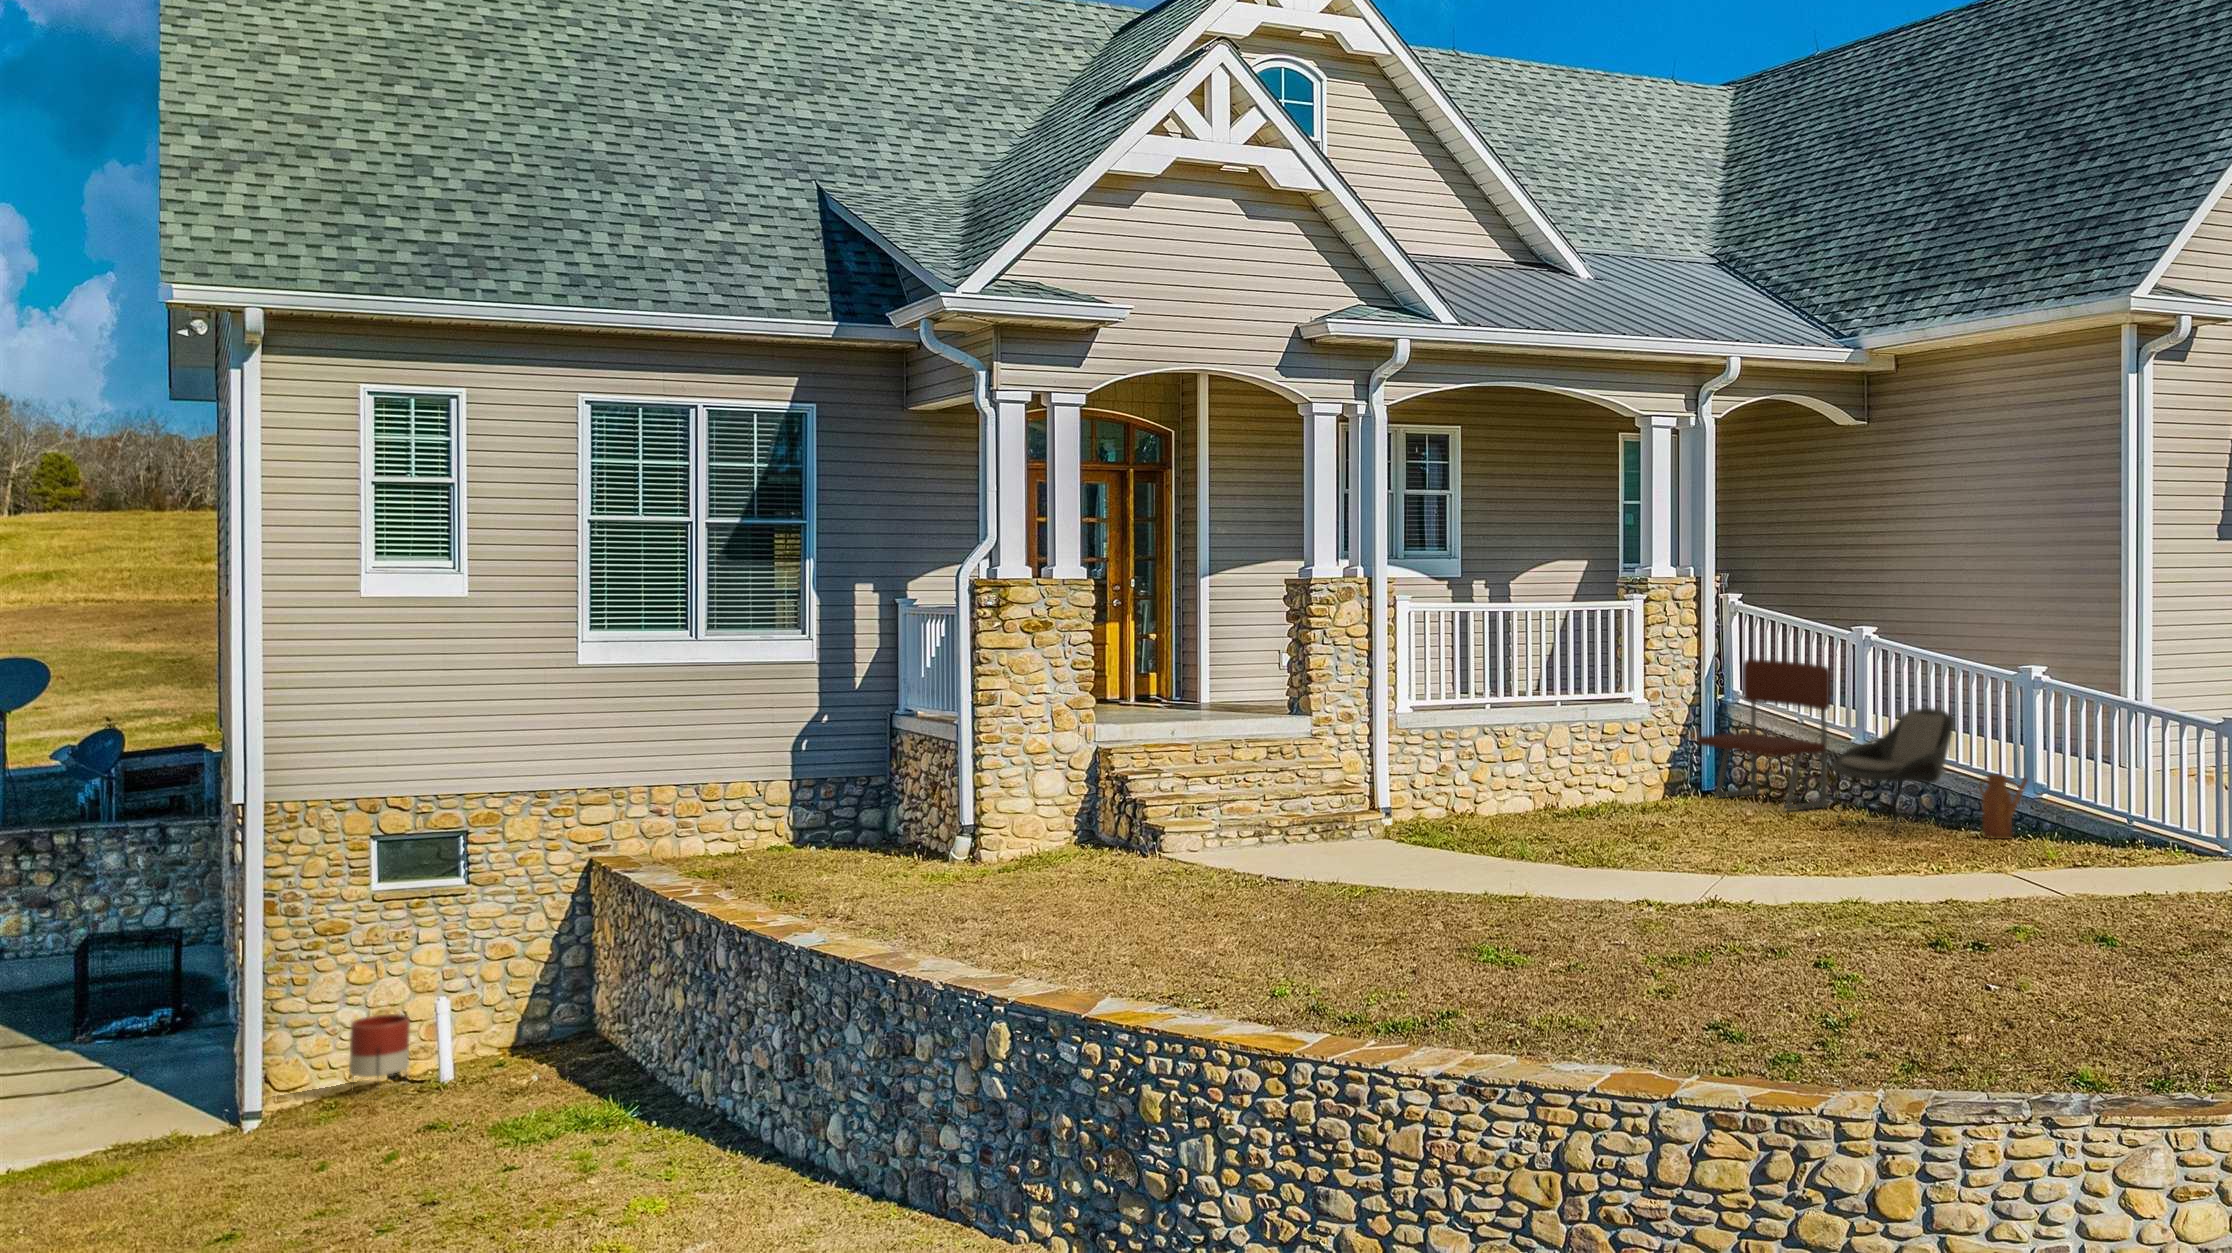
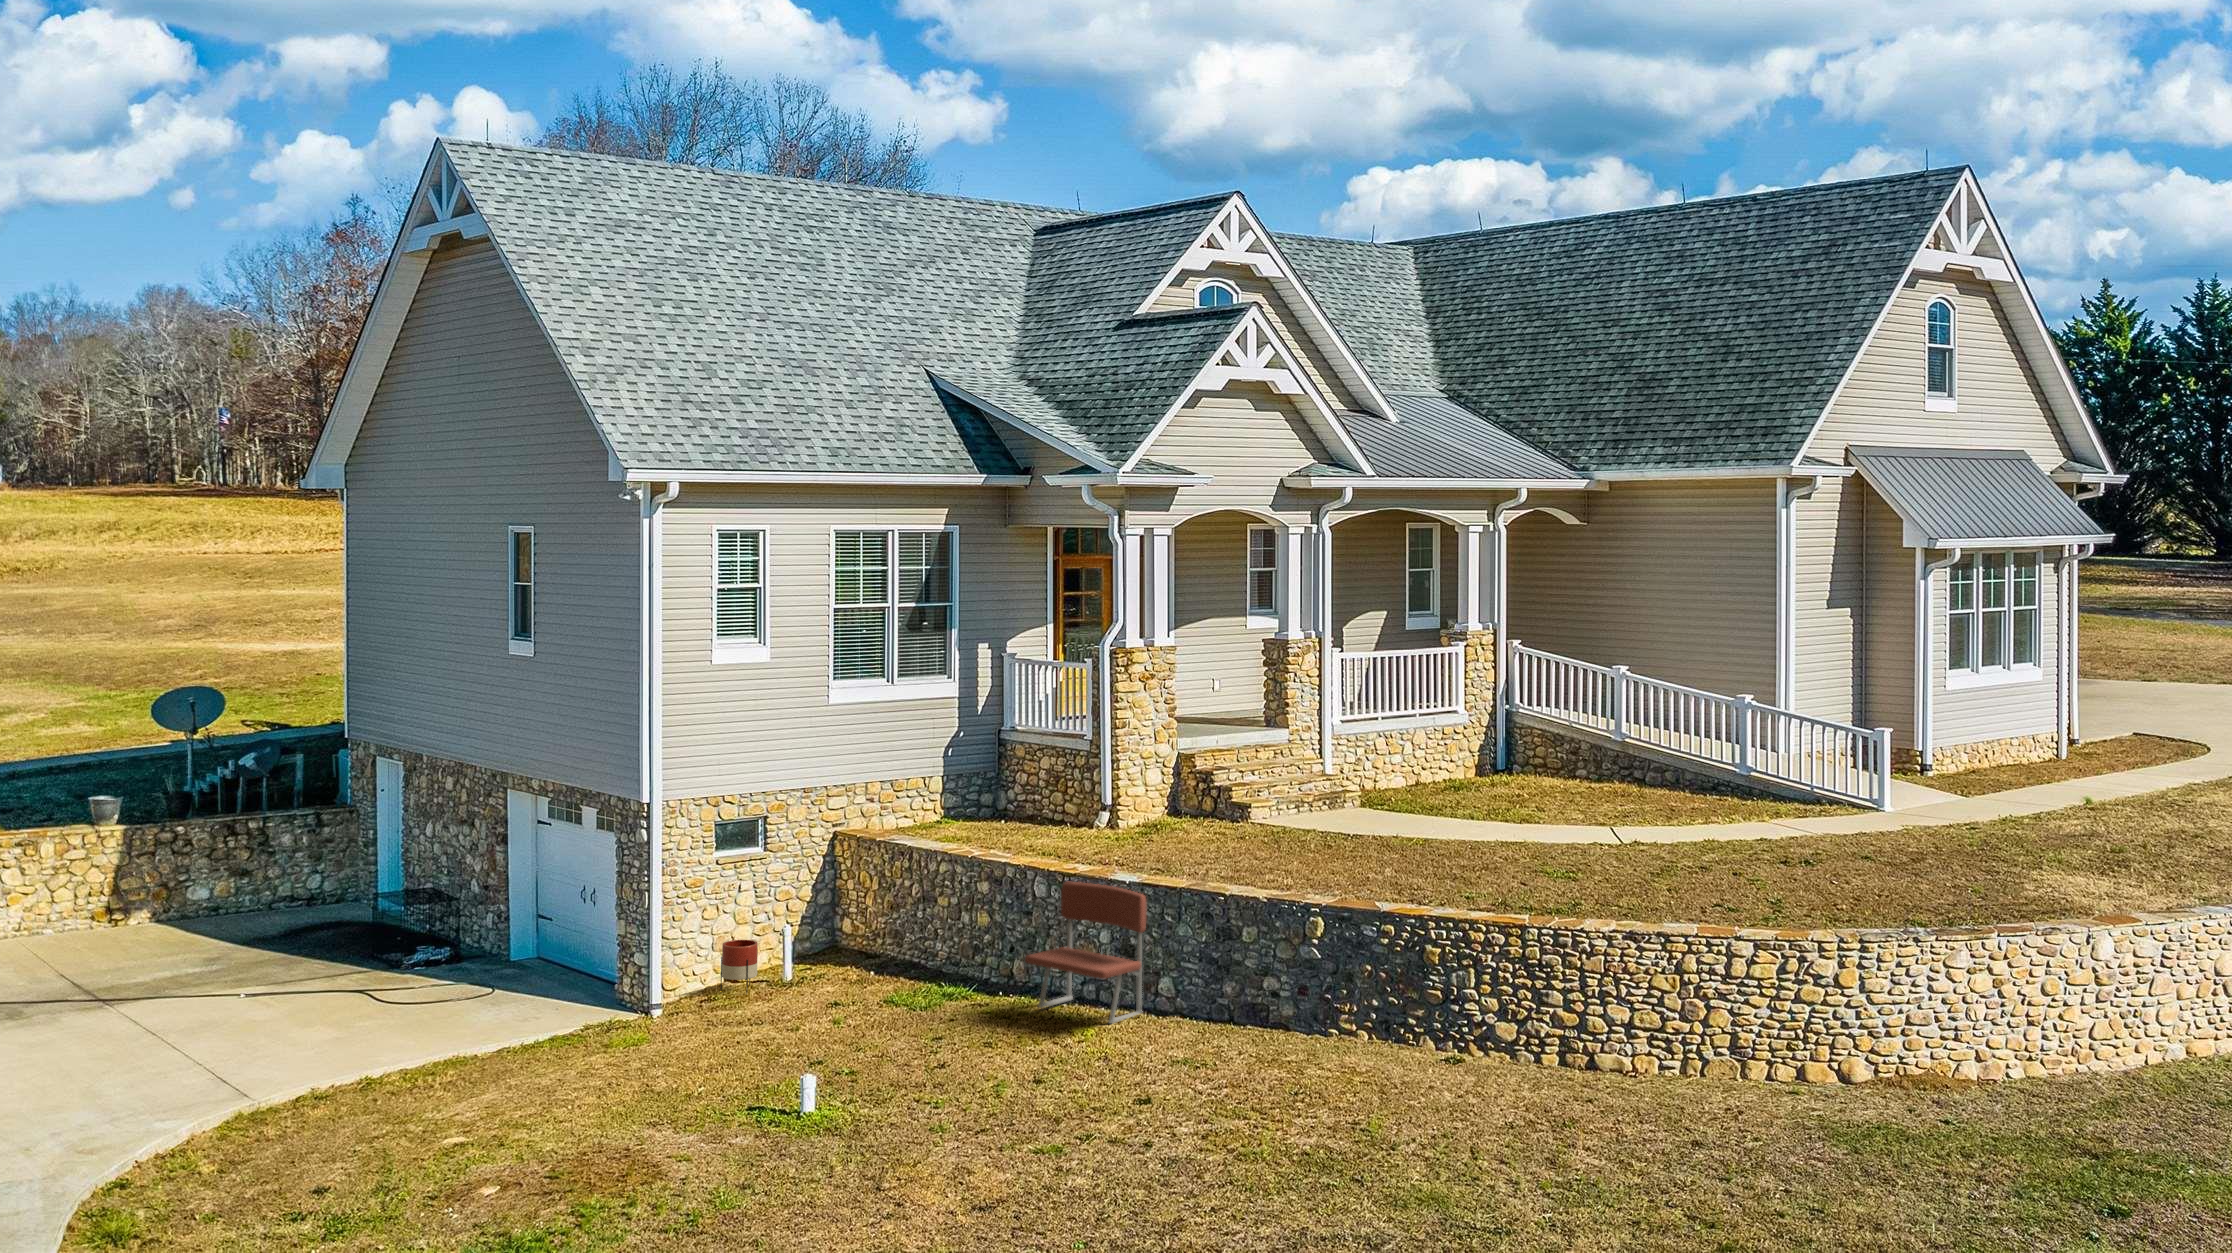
bench: present [1697,659,1831,811] -> present [1025,882,1146,1024]
lounge chair: present [1832,708,1957,834] -> none [1609,722,1691,803]
watering can: present [1979,774,2027,839] -> none [1706,764,1741,804]

